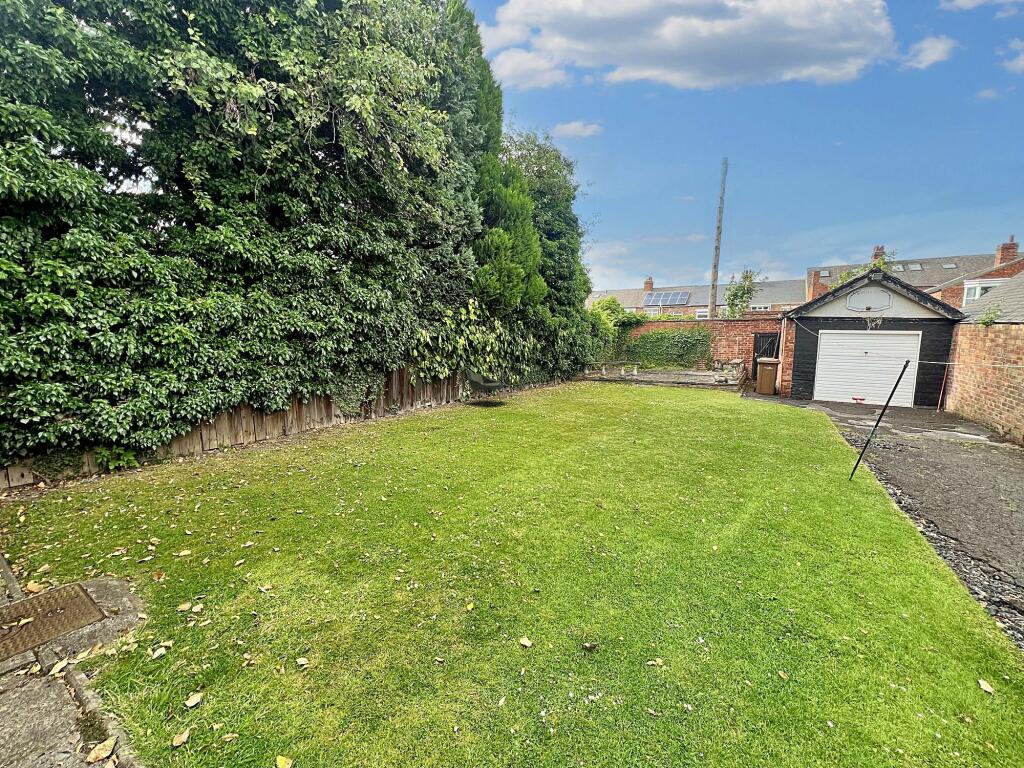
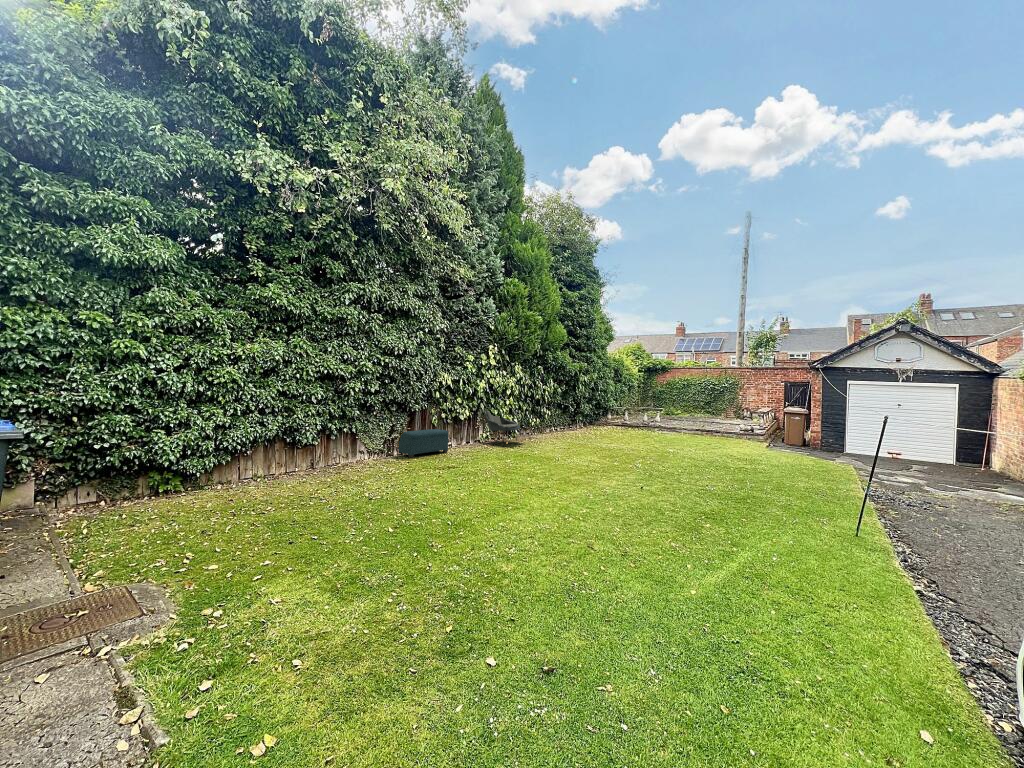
bench: none [375,390,430,422] -> present [397,429,449,458]

